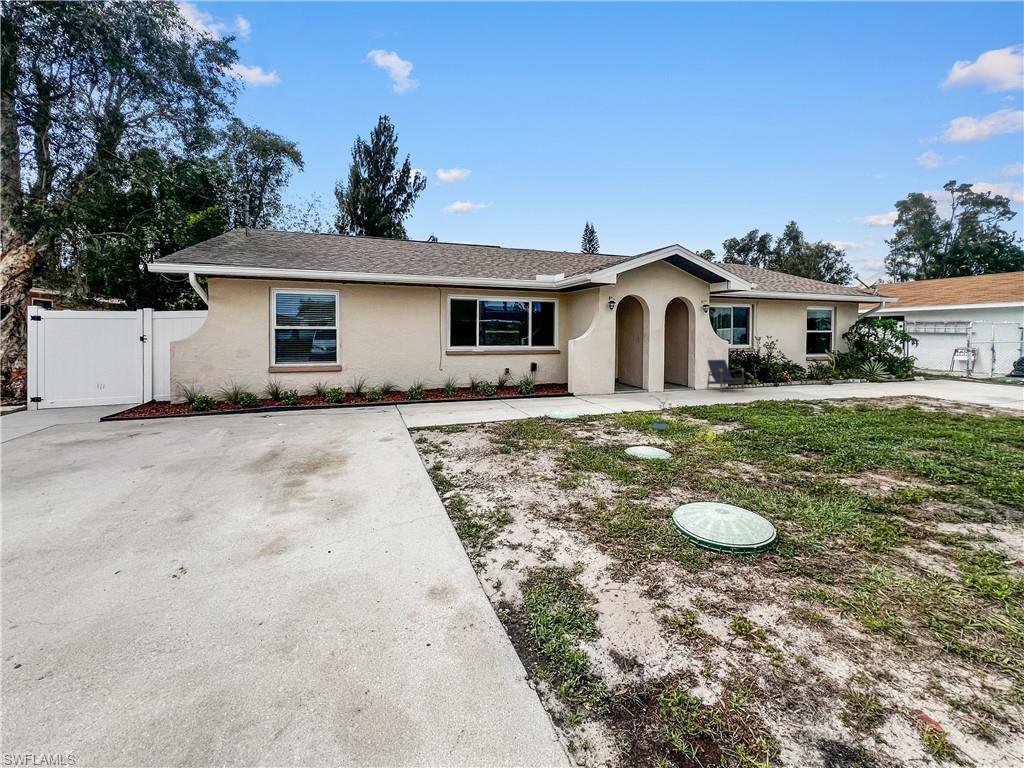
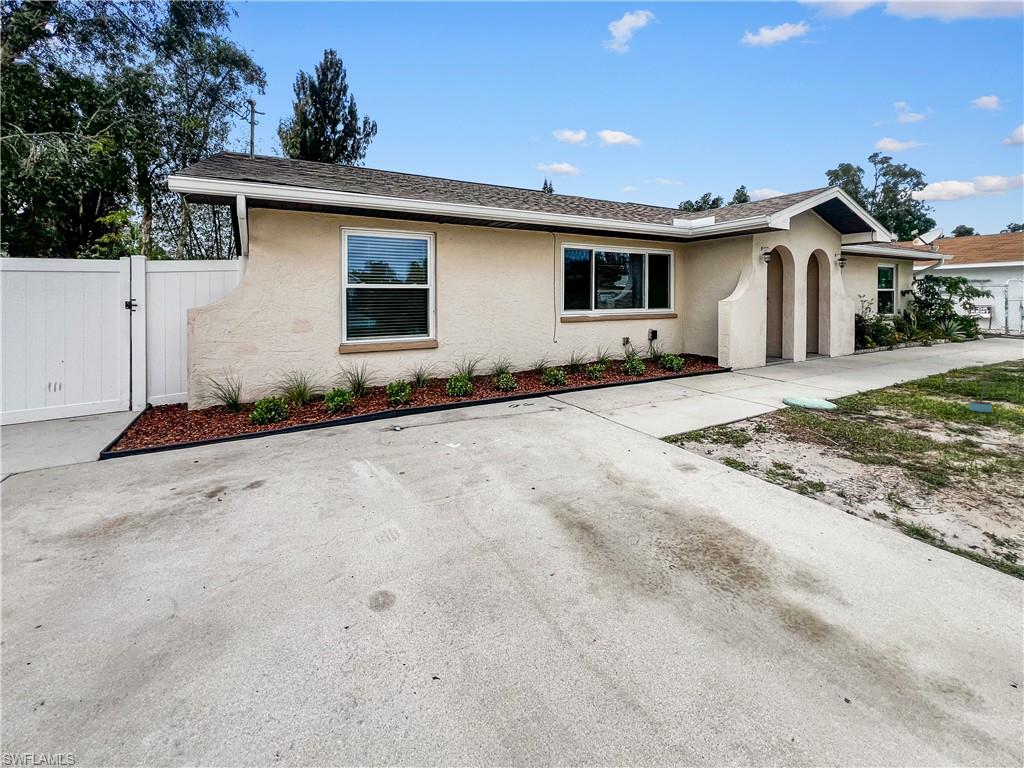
lounge chair: present [707,360,745,392] -> none [834,321,884,358]

